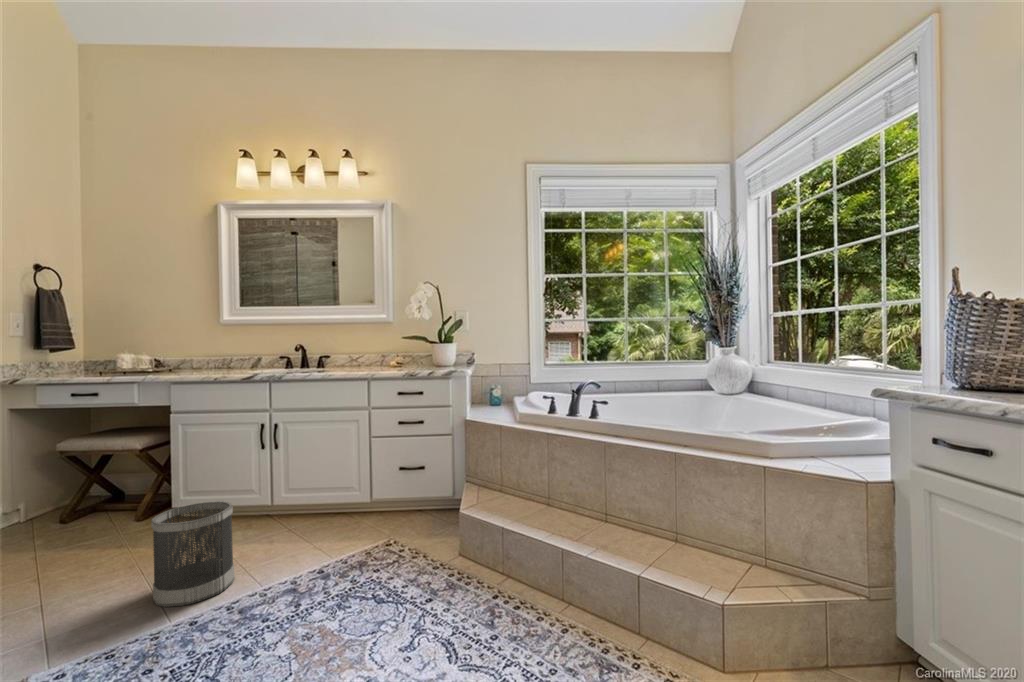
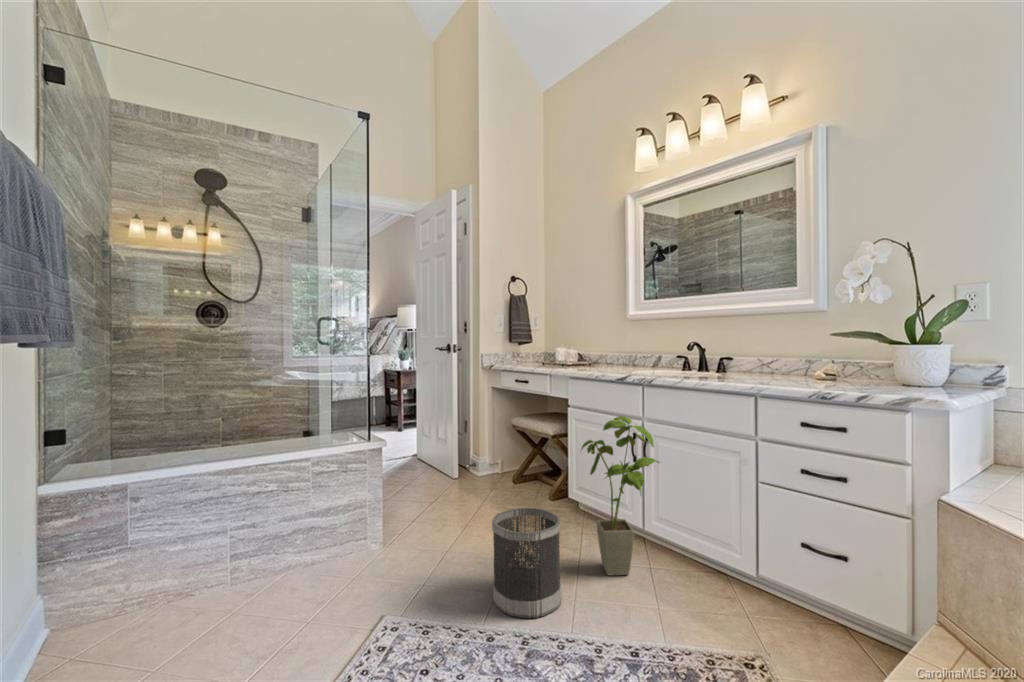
house plant: none [224,406,303,547] -> present [581,416,659,575]

